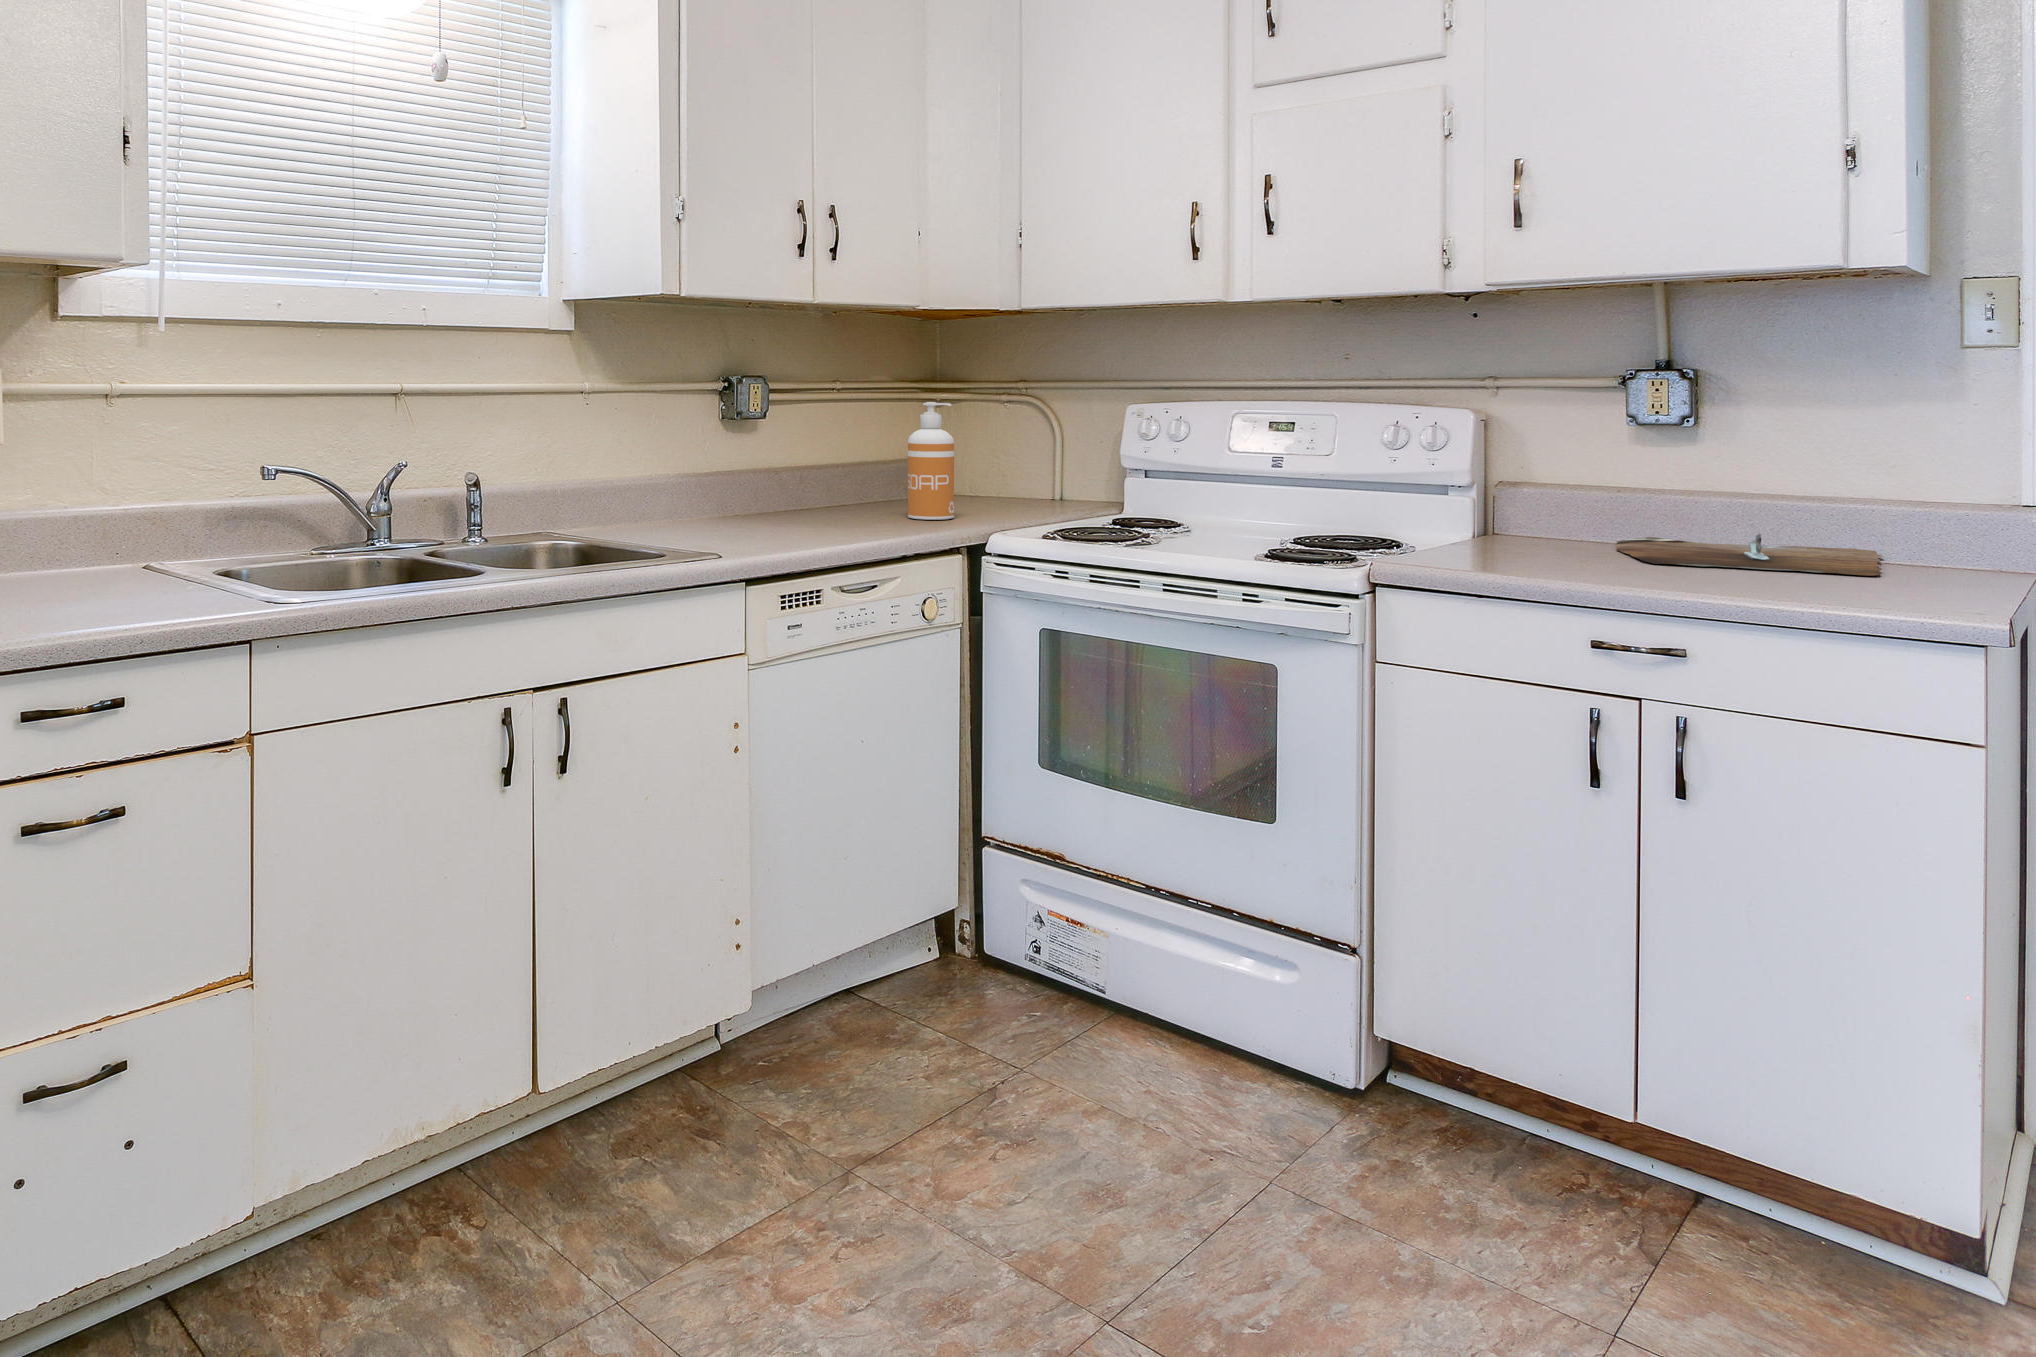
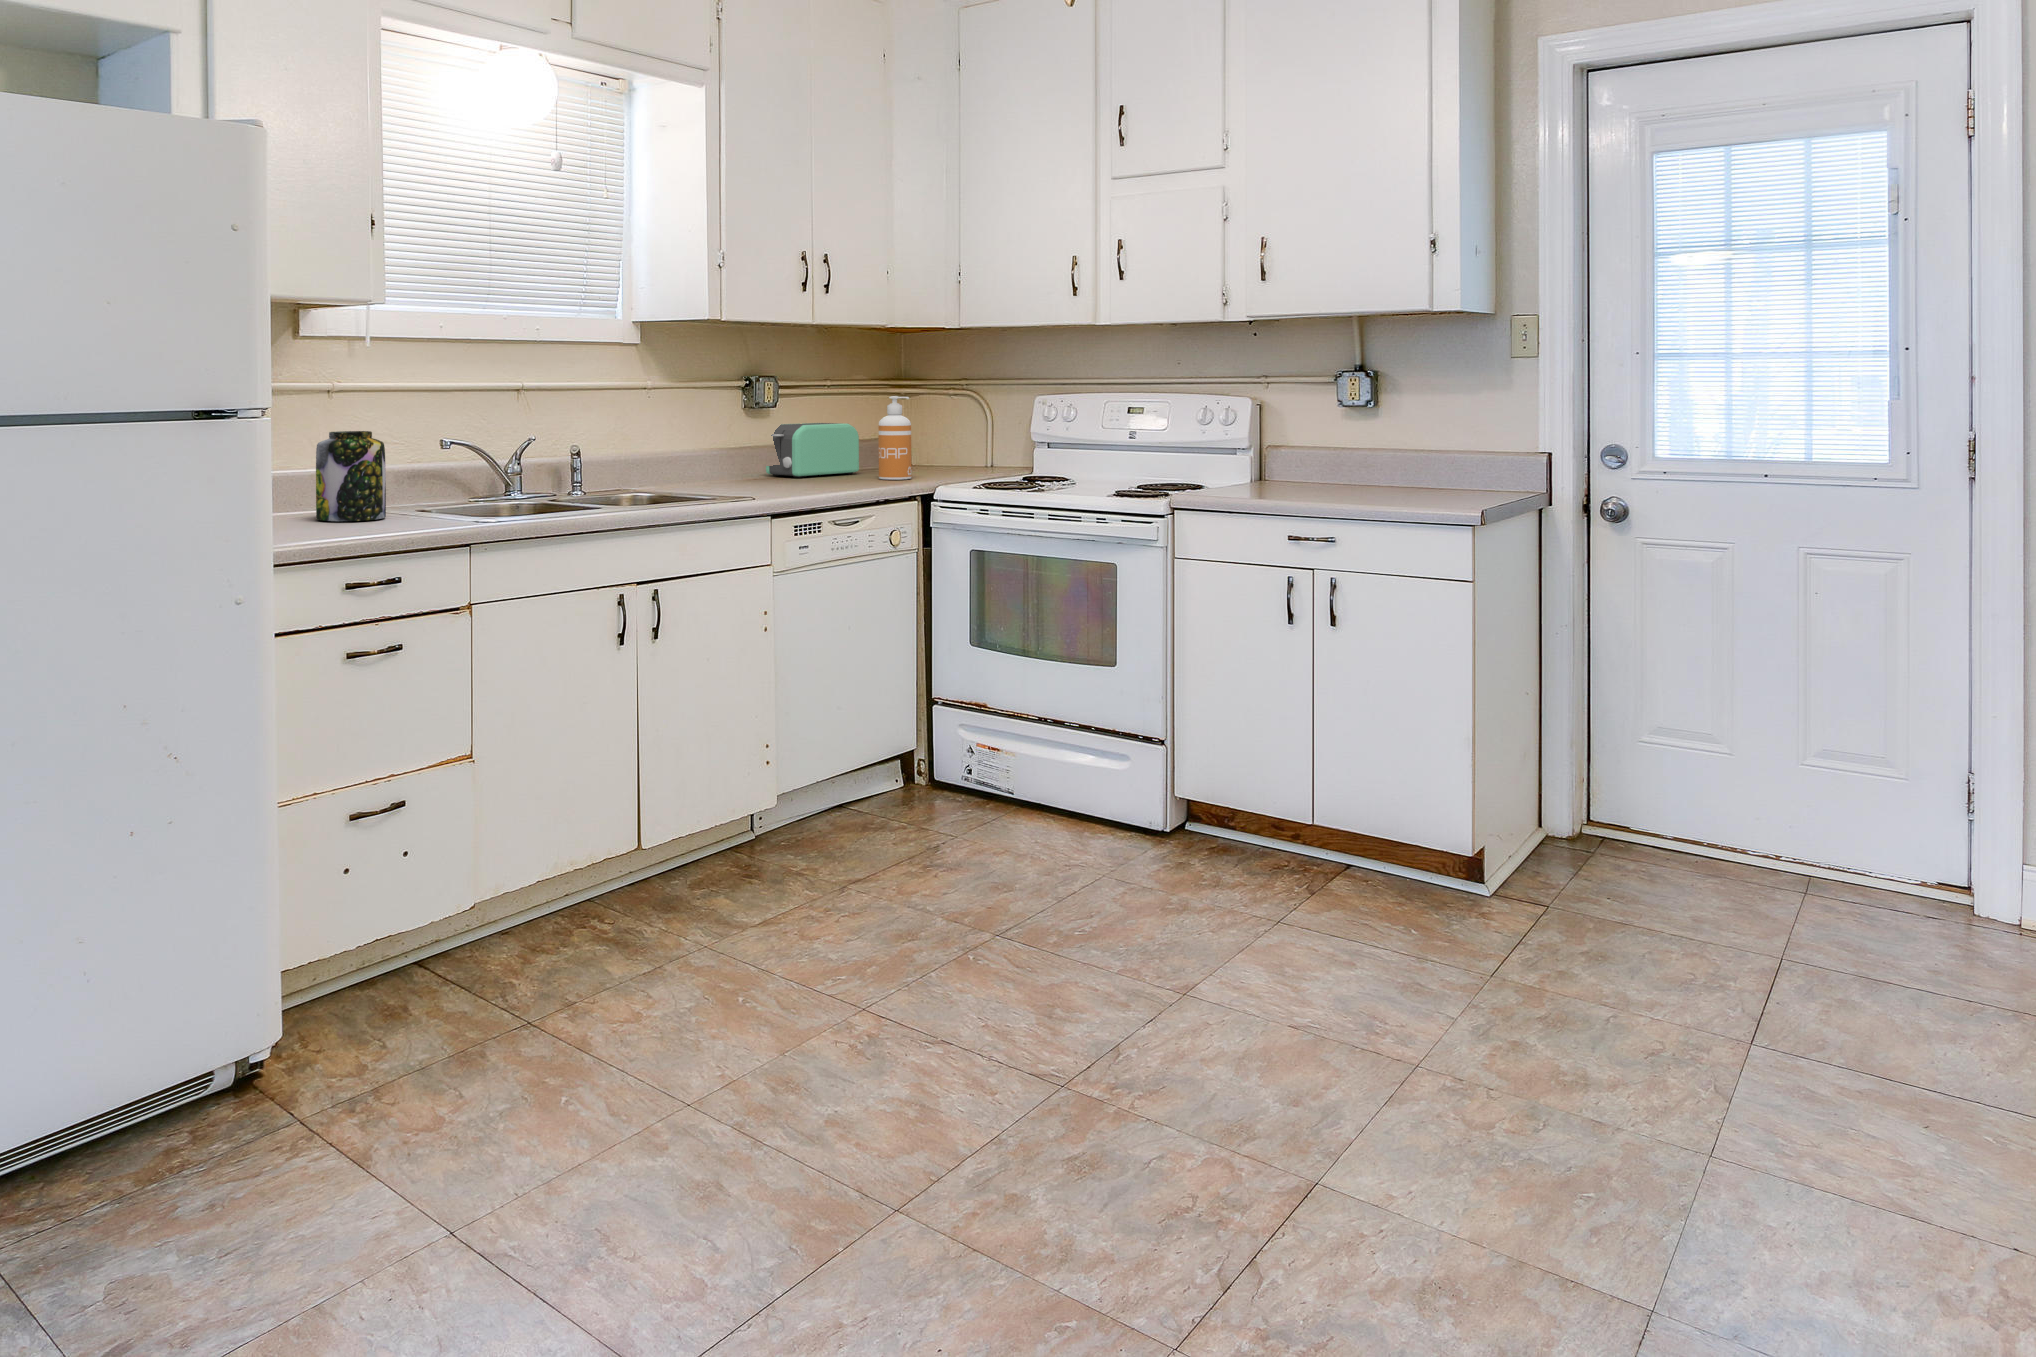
toaster: none [754,437,881,513] -> present [766,423,859,478]
jar: none [62,454,164,591] -> present [316,431,386,521]
cutting board: present [1617,533,1883,575] -> none [1331,474,1482,496]

